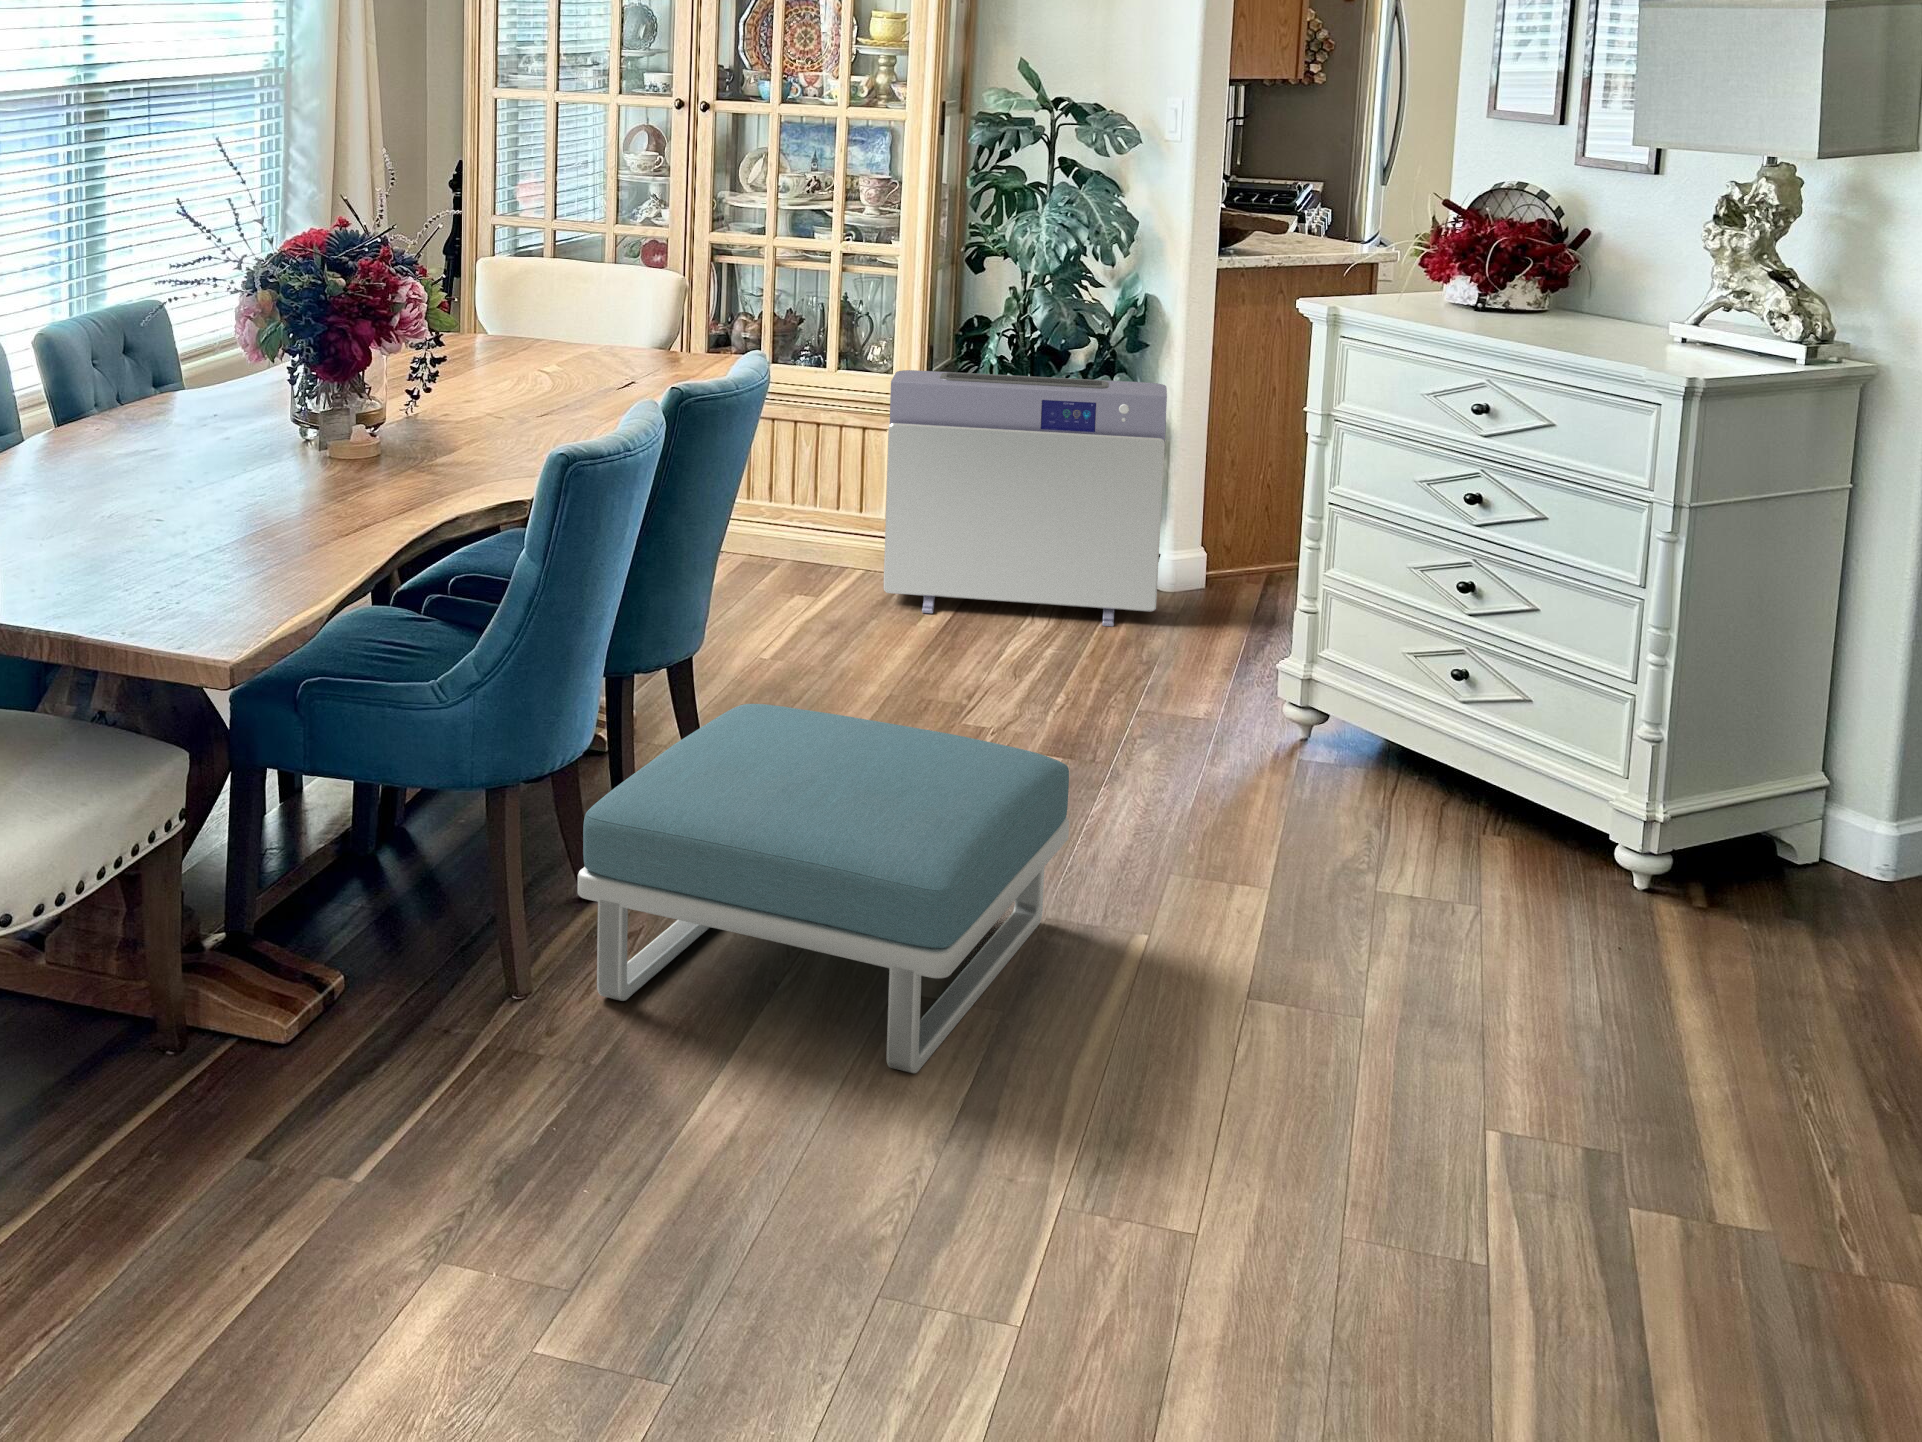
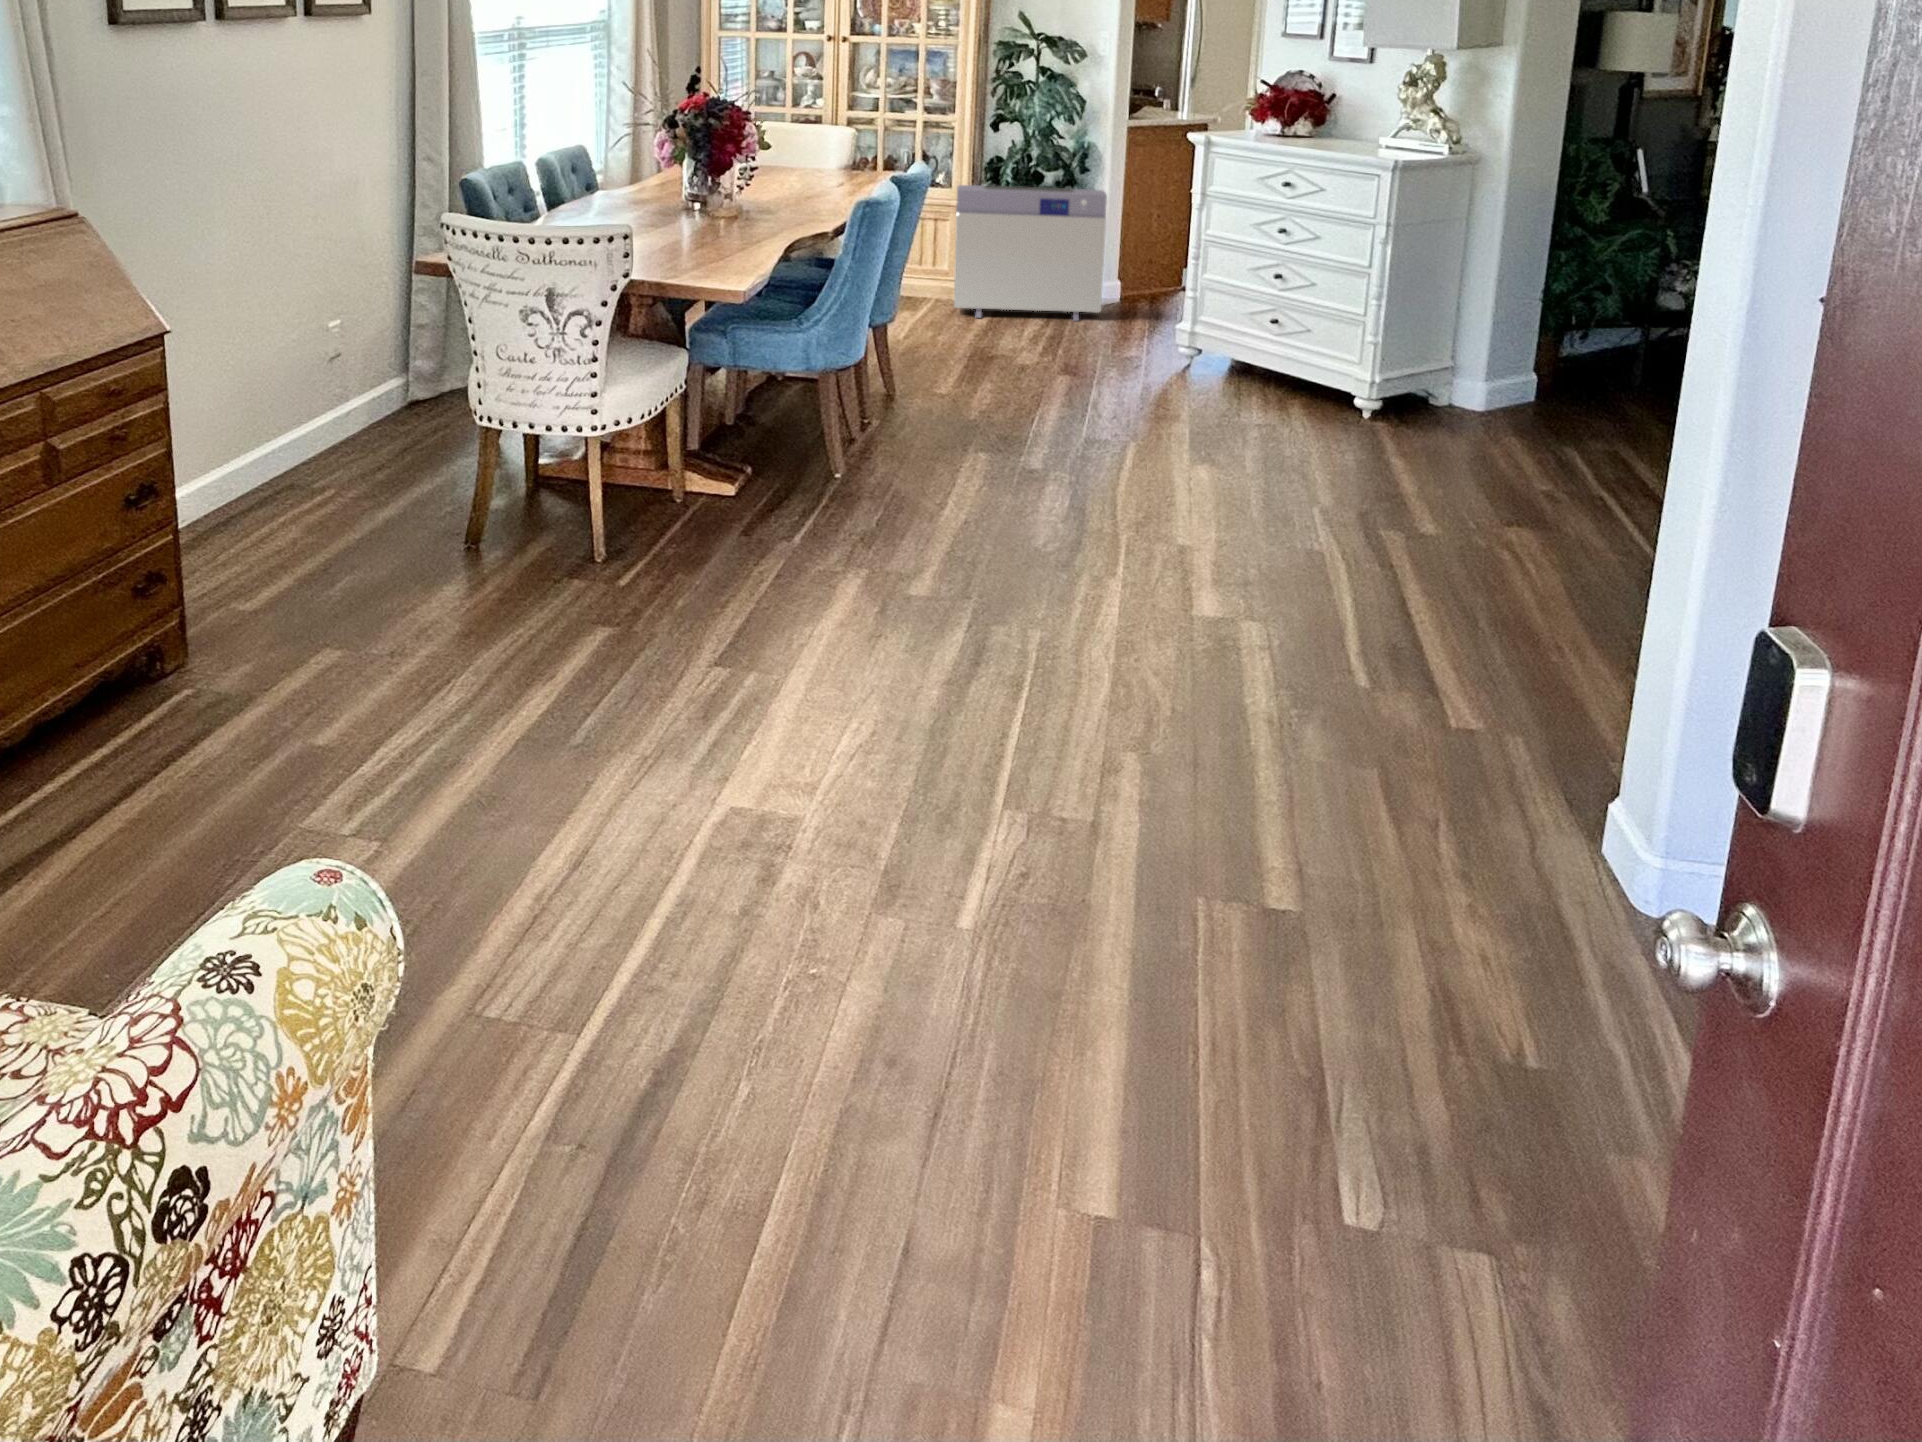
footstool: present [578,704,1069,1073] -> none [851,343,1100,513]

